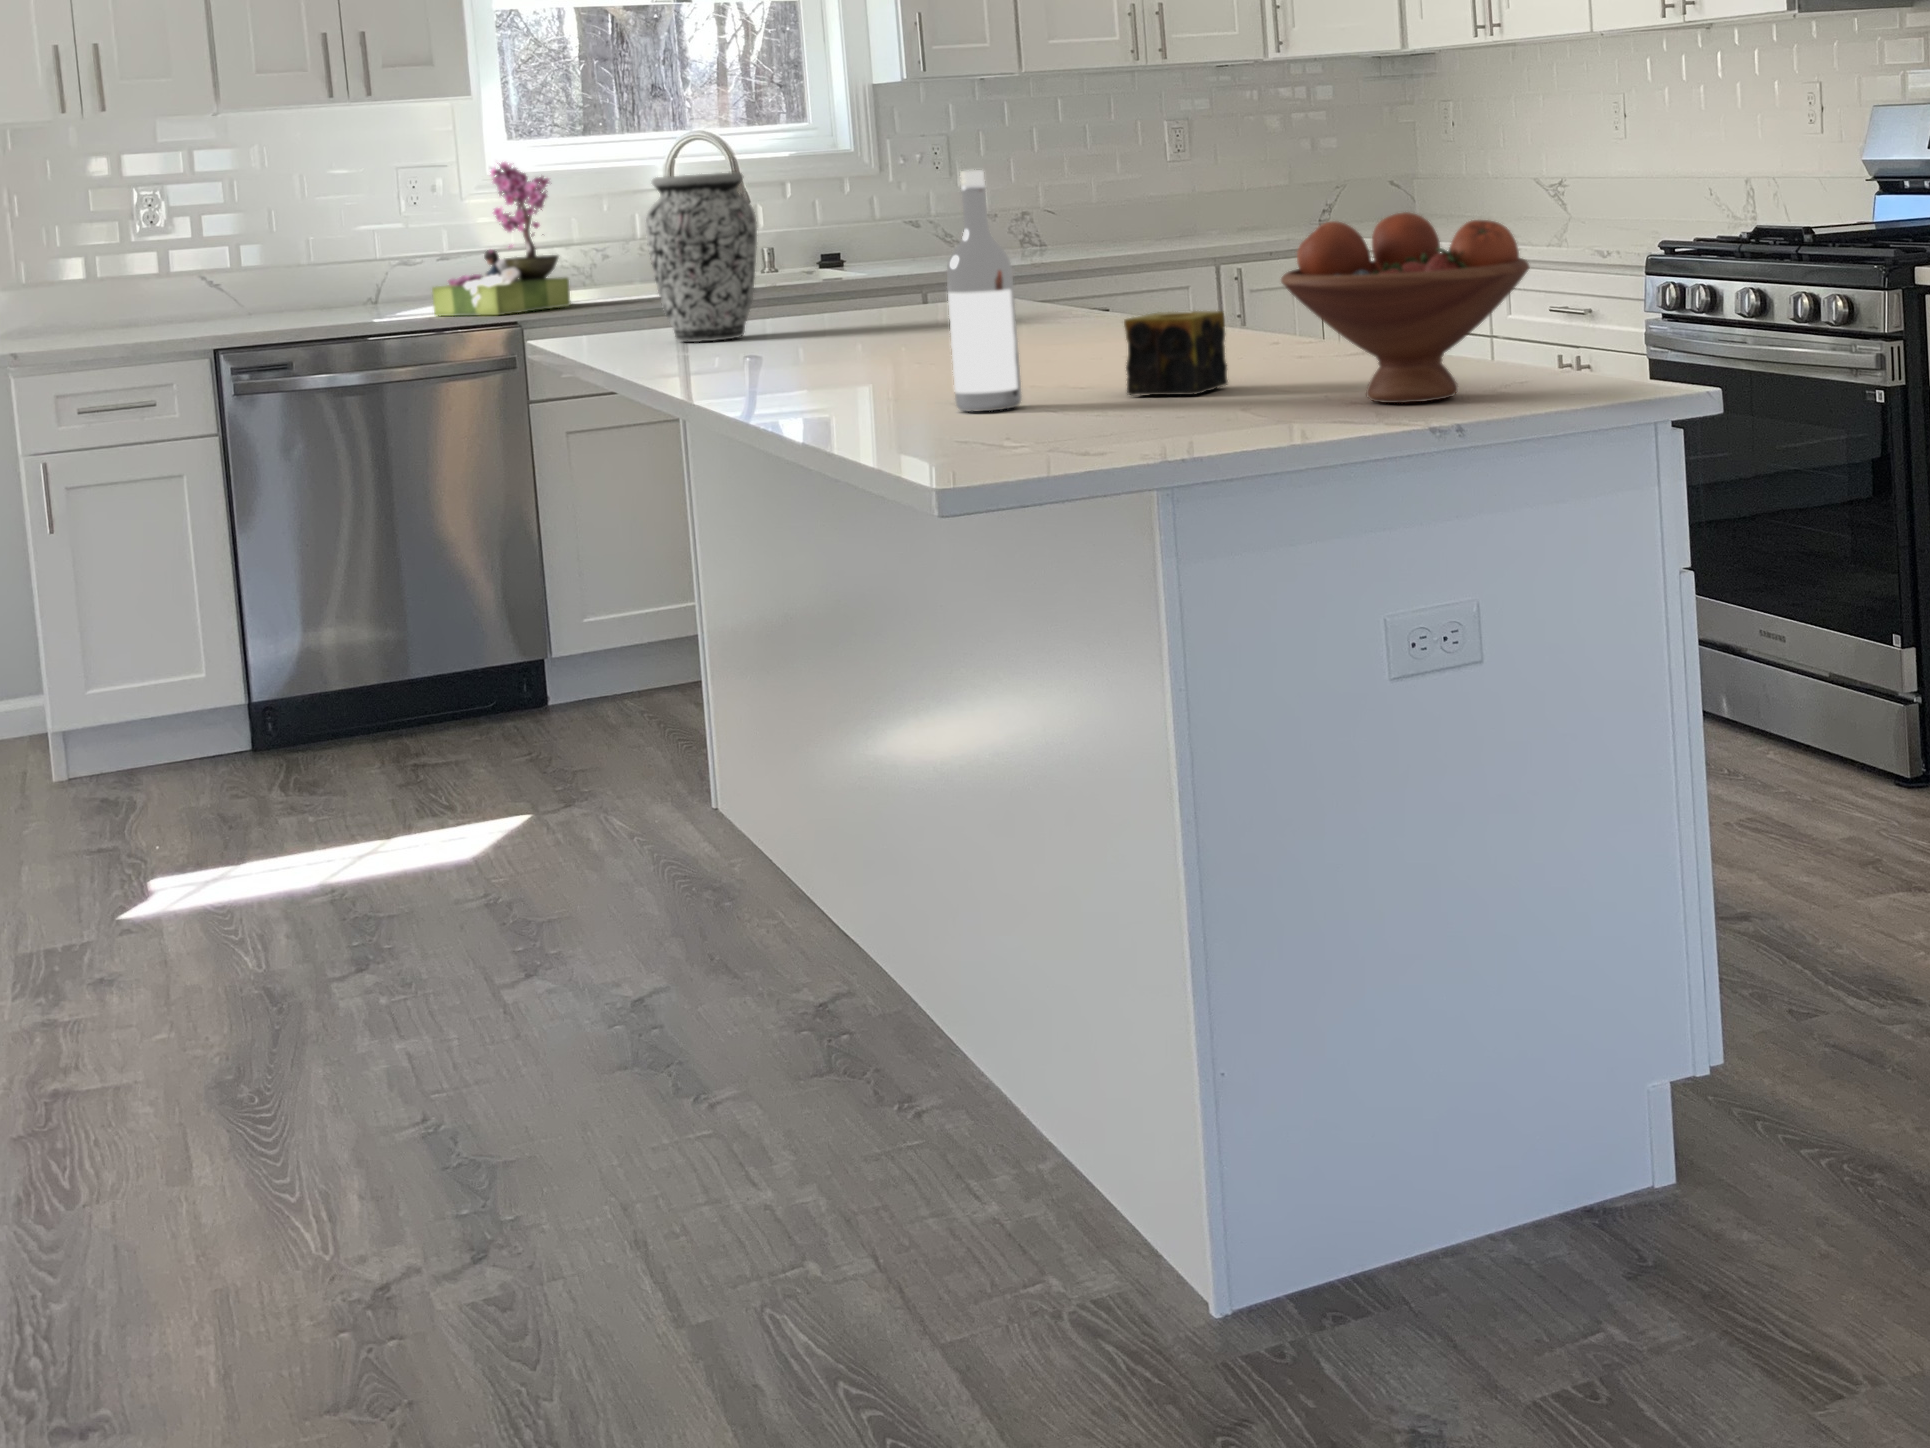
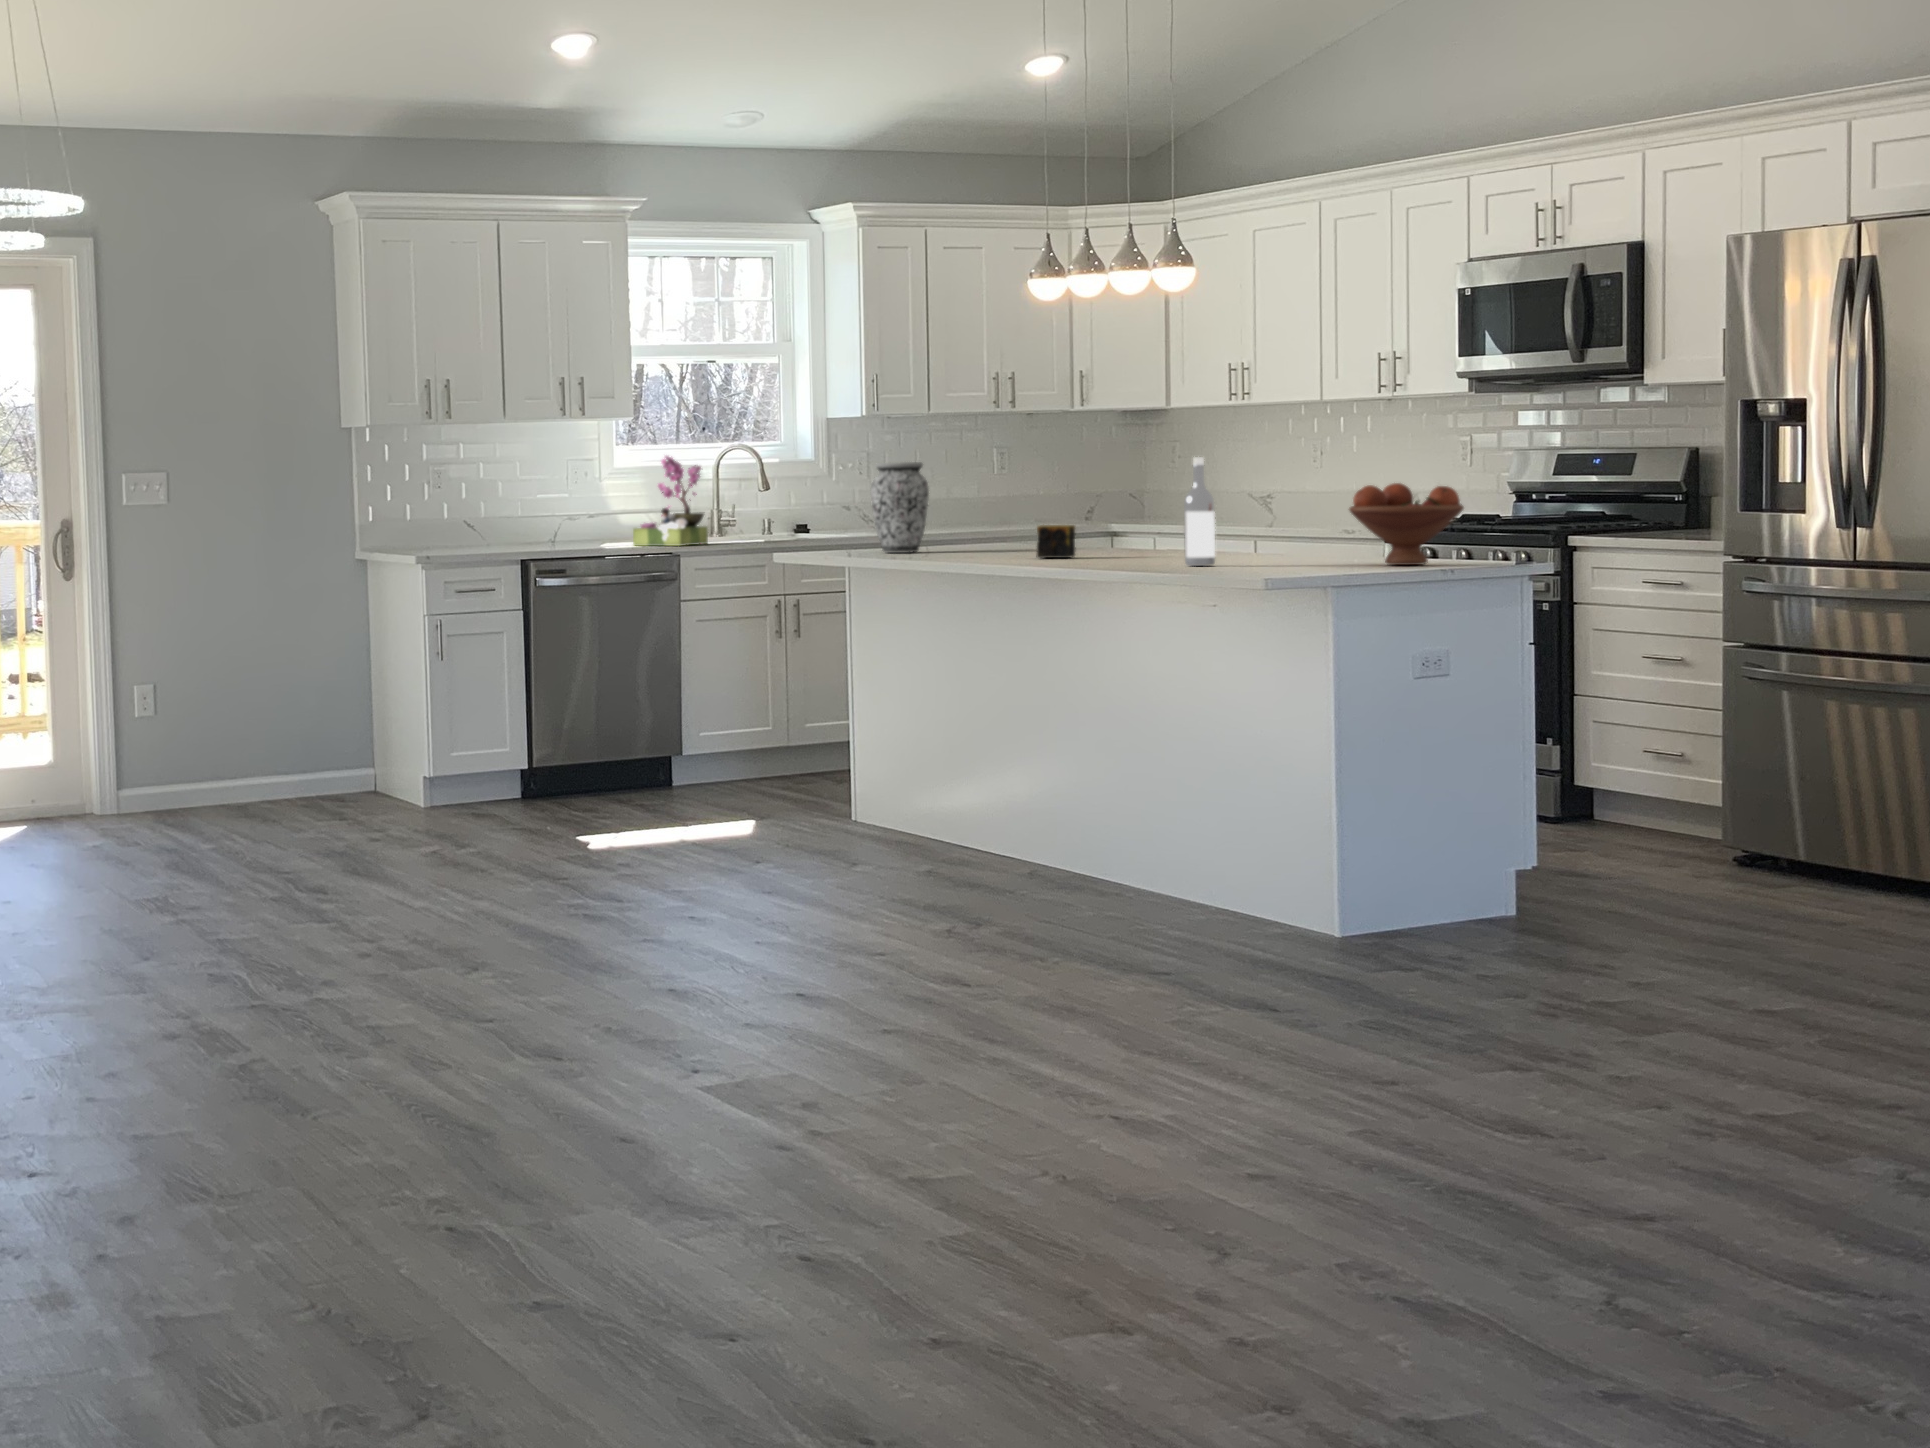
candle: present [1124,311,1228,396] -> present [1036,525,1076,558]

